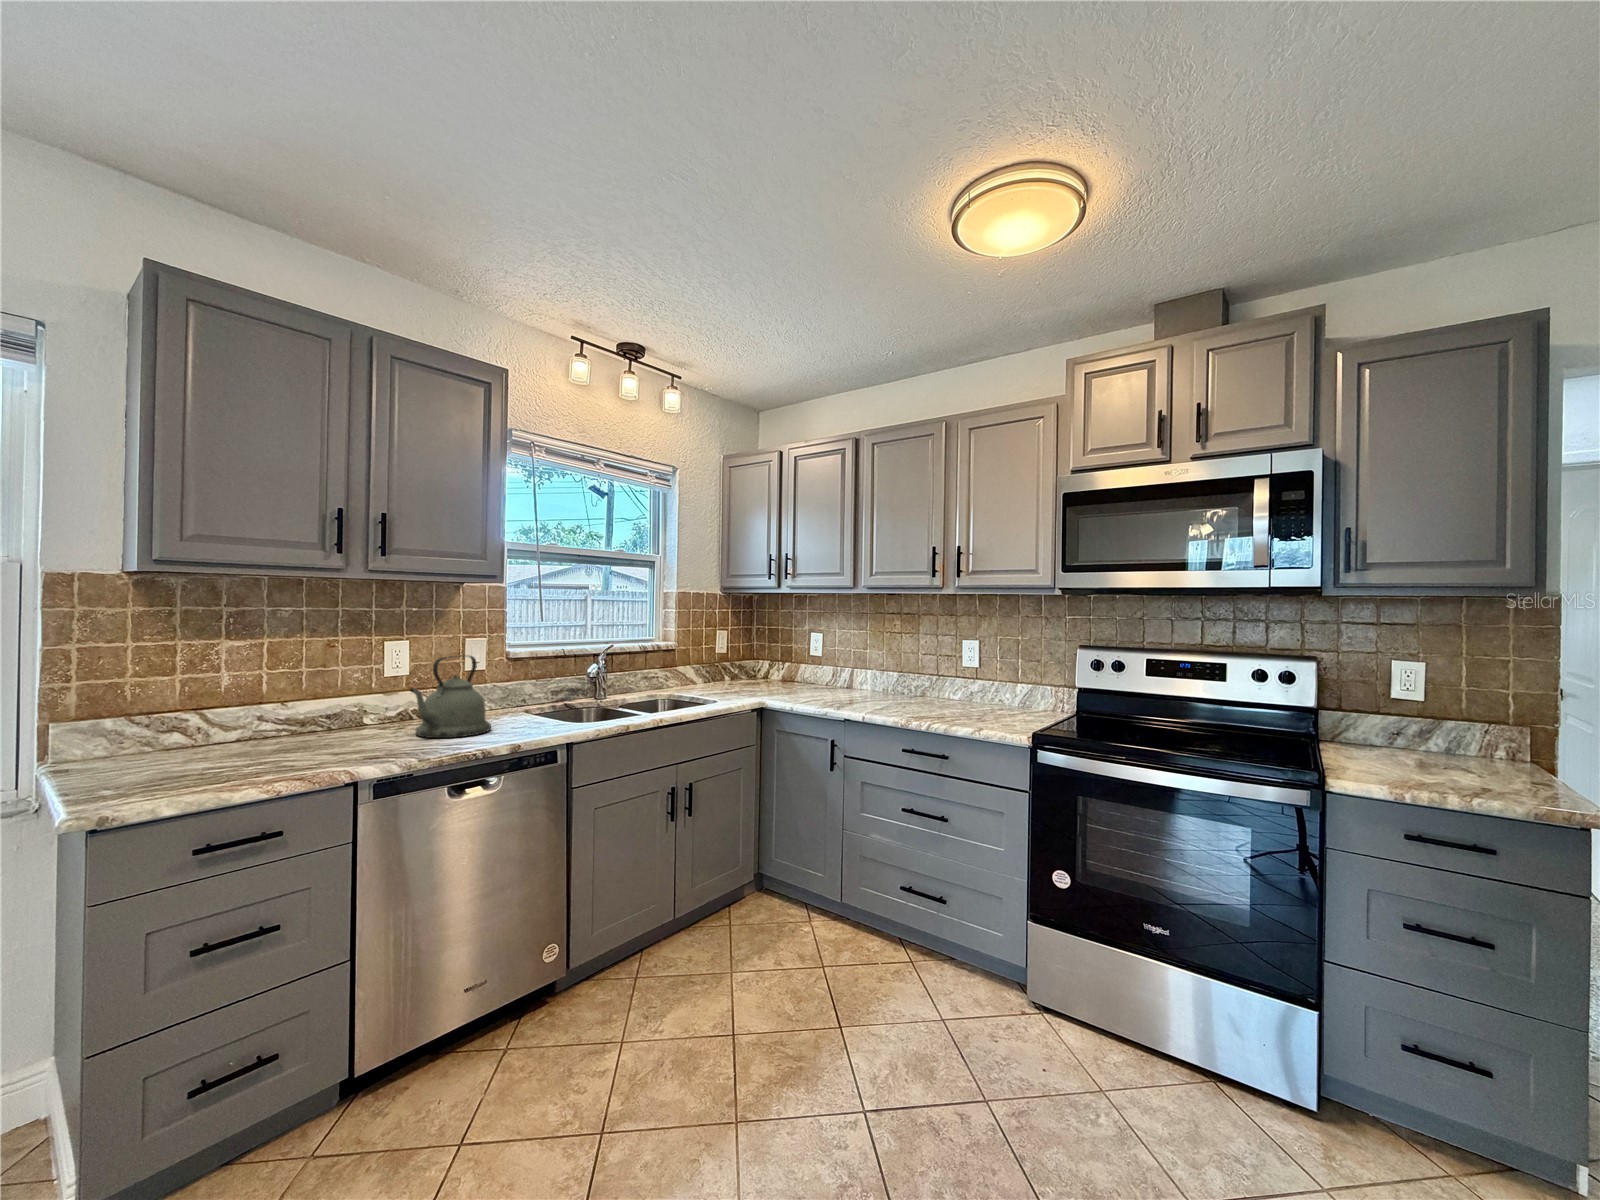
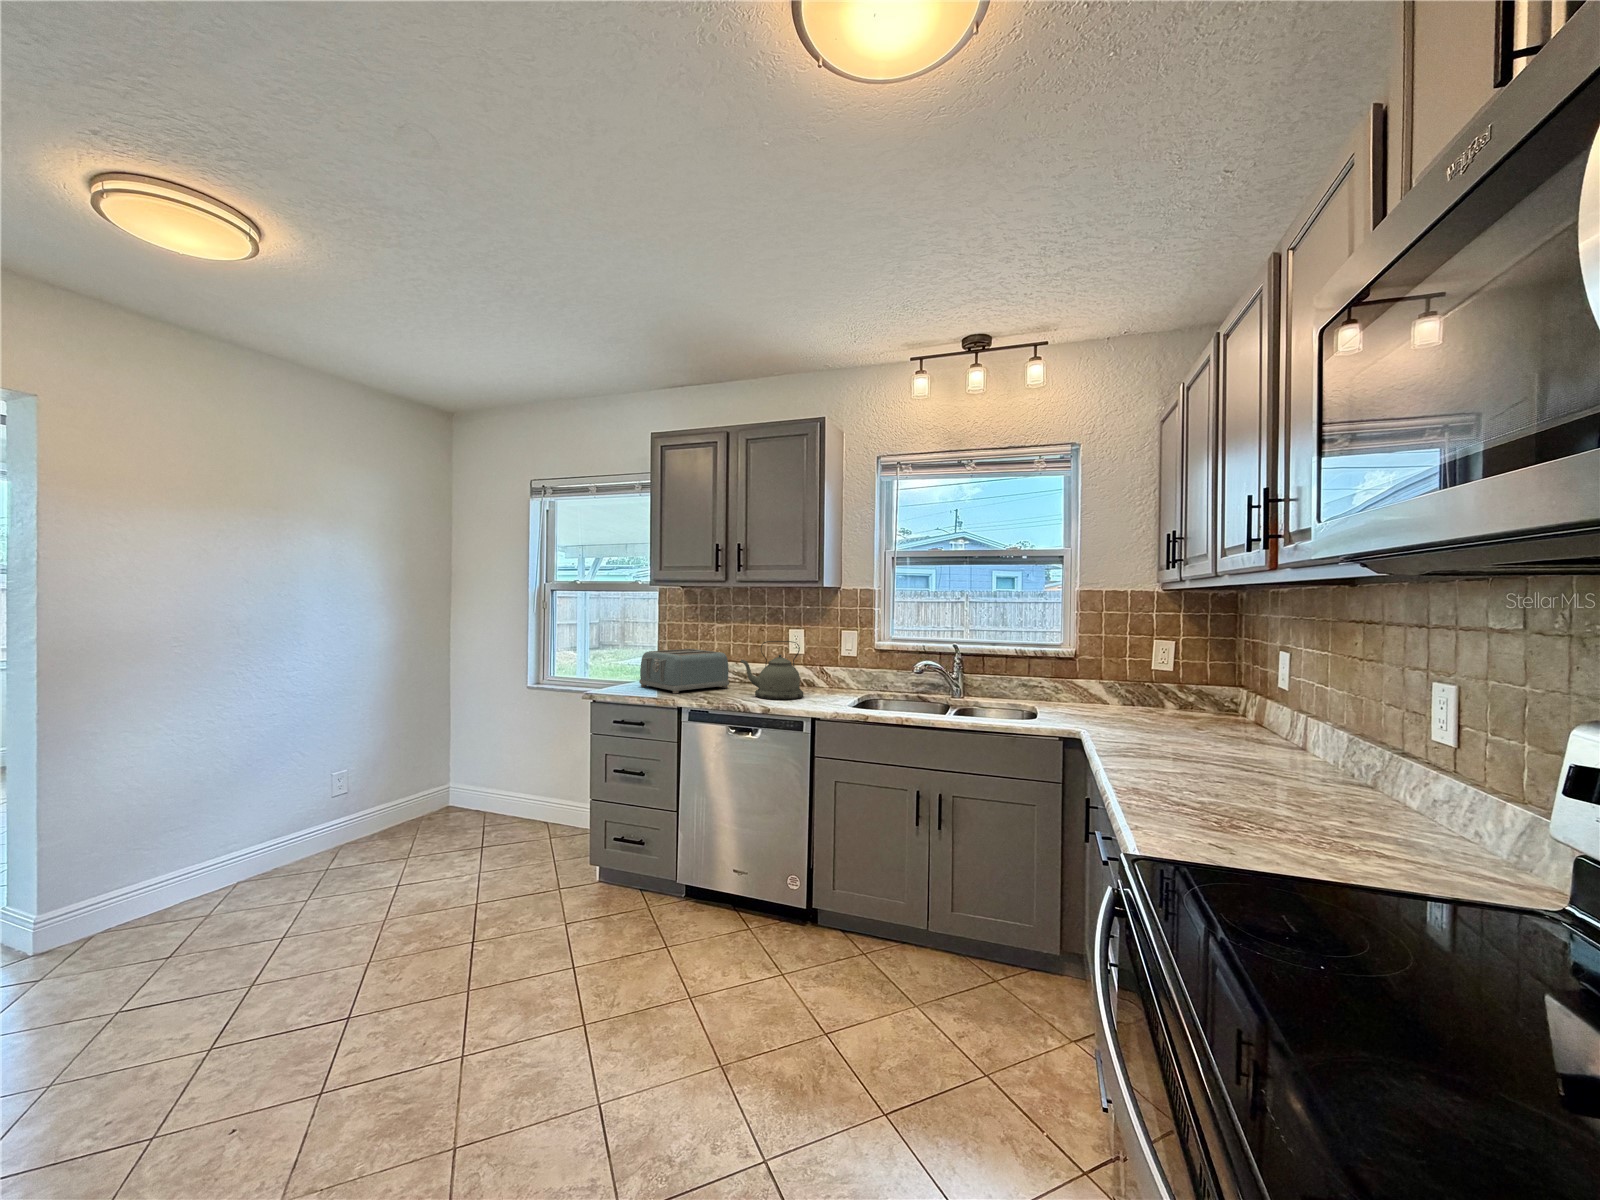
toaster: none [146,685,329,774] -> present [639,649,729,694]

